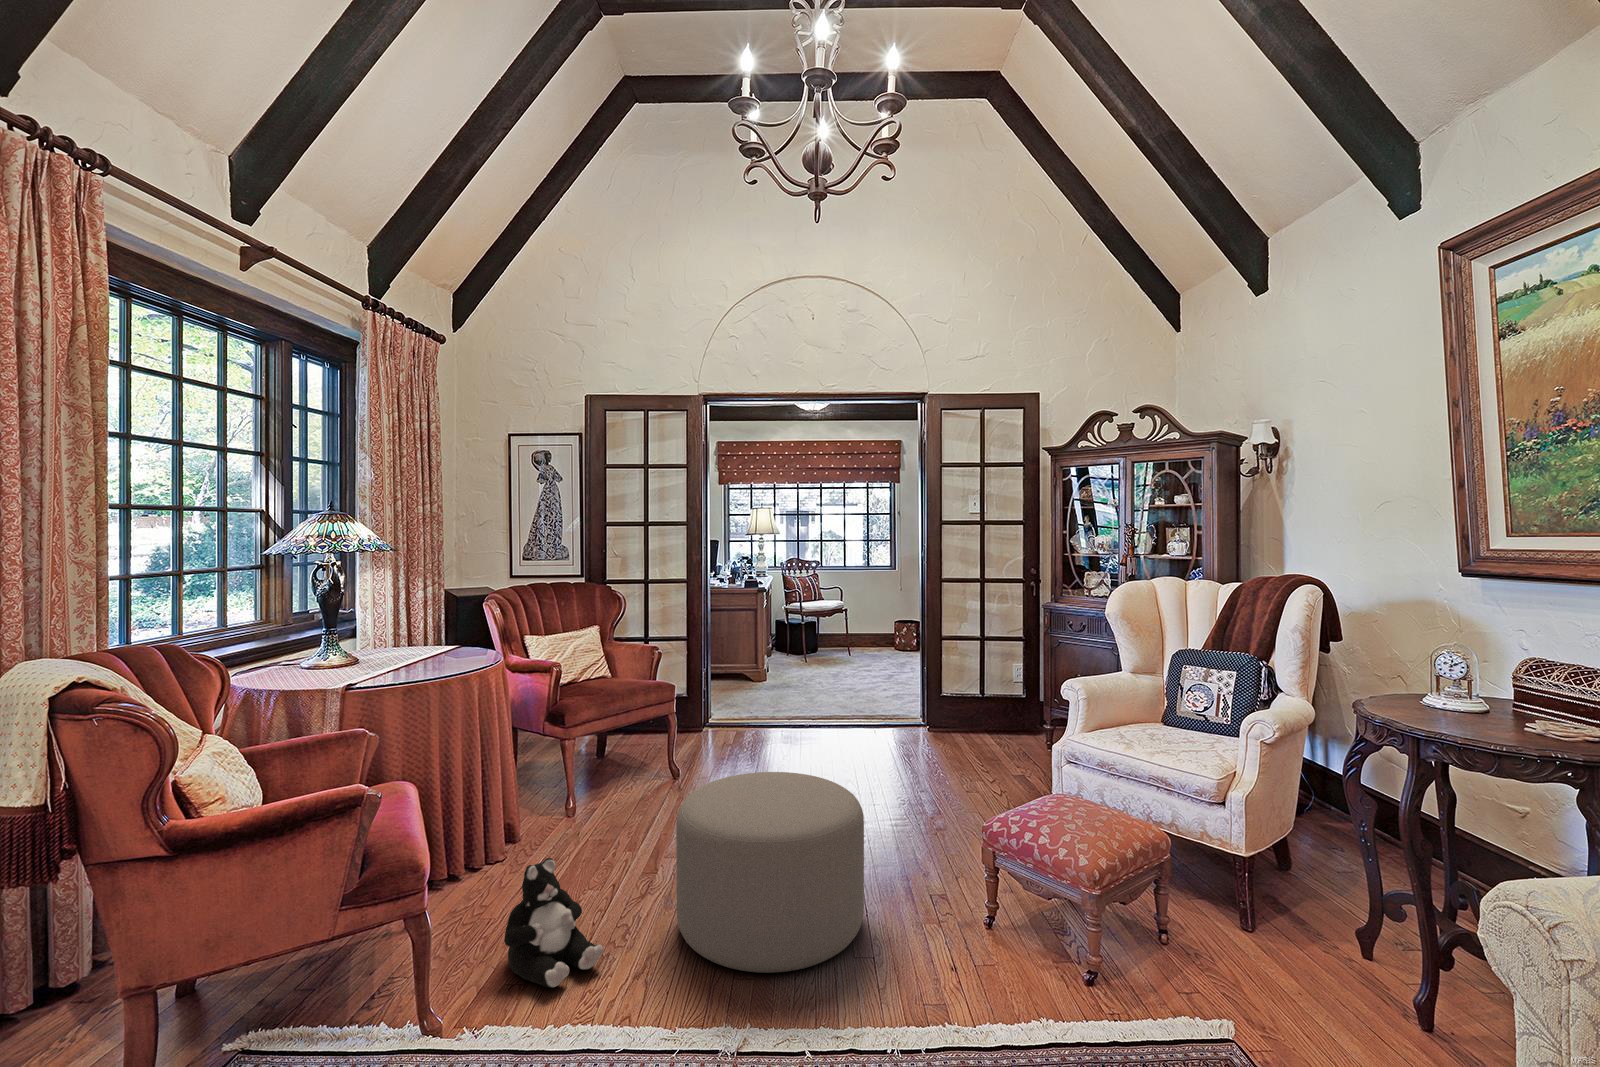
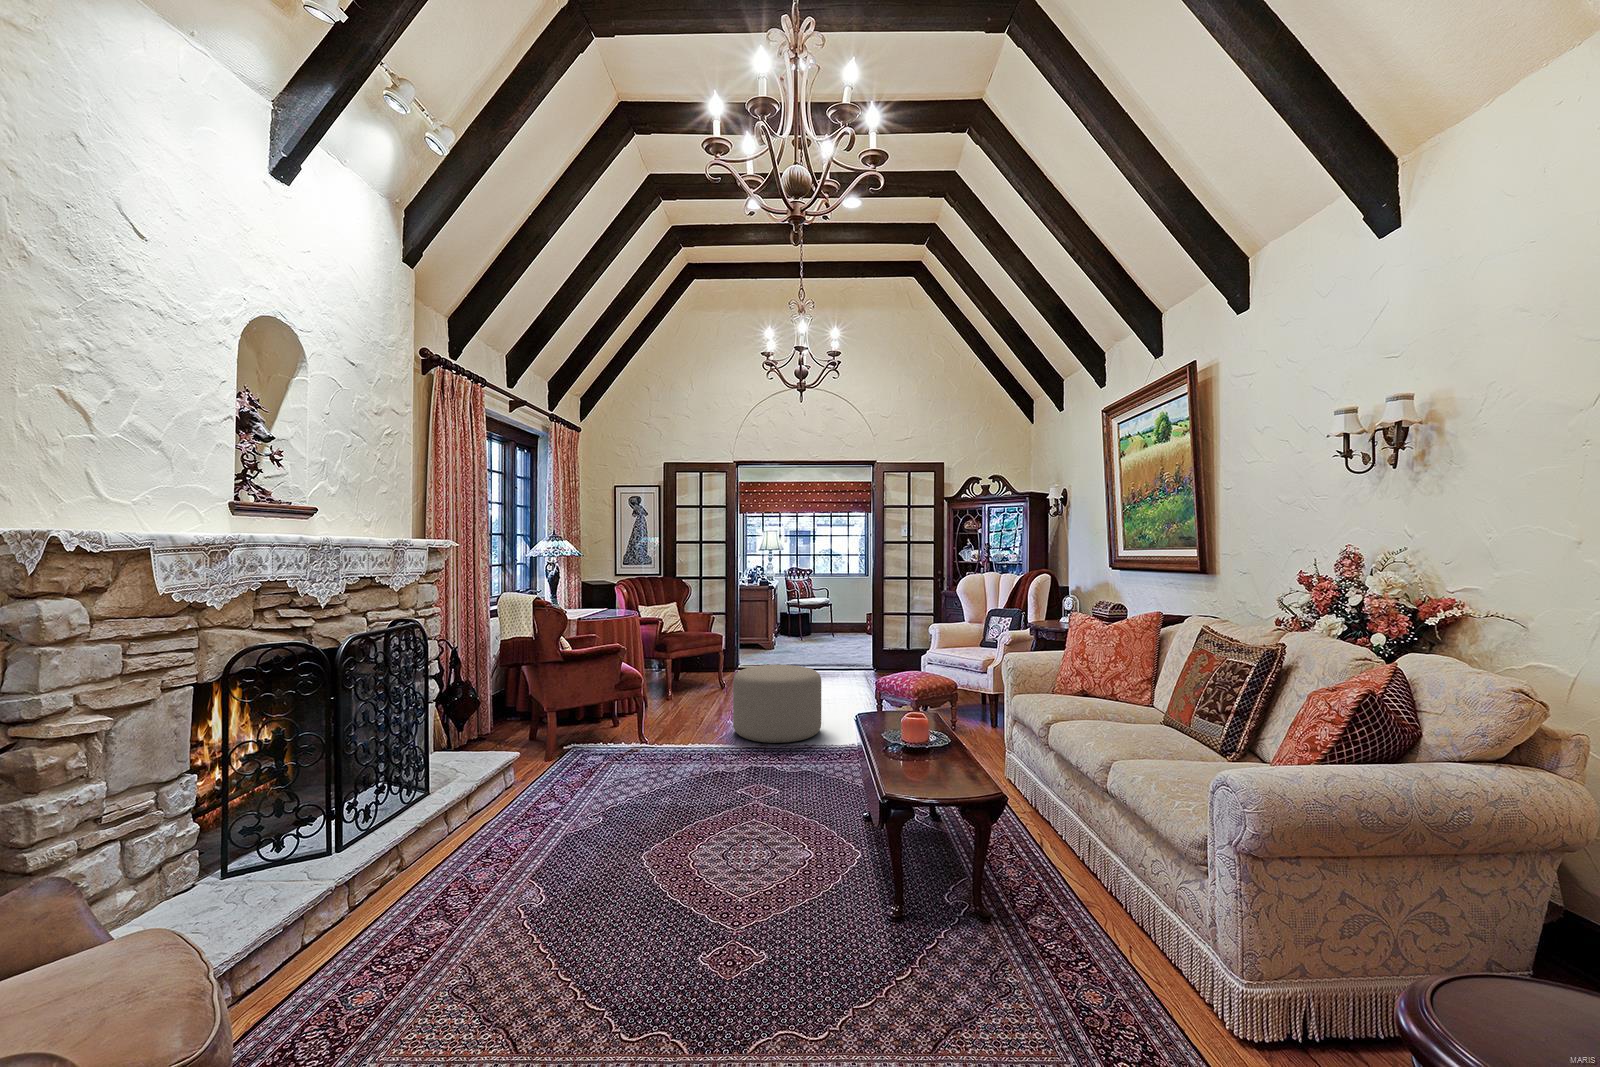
plush toy: present [504,858,604,988] -> none [659,695,702,745]

